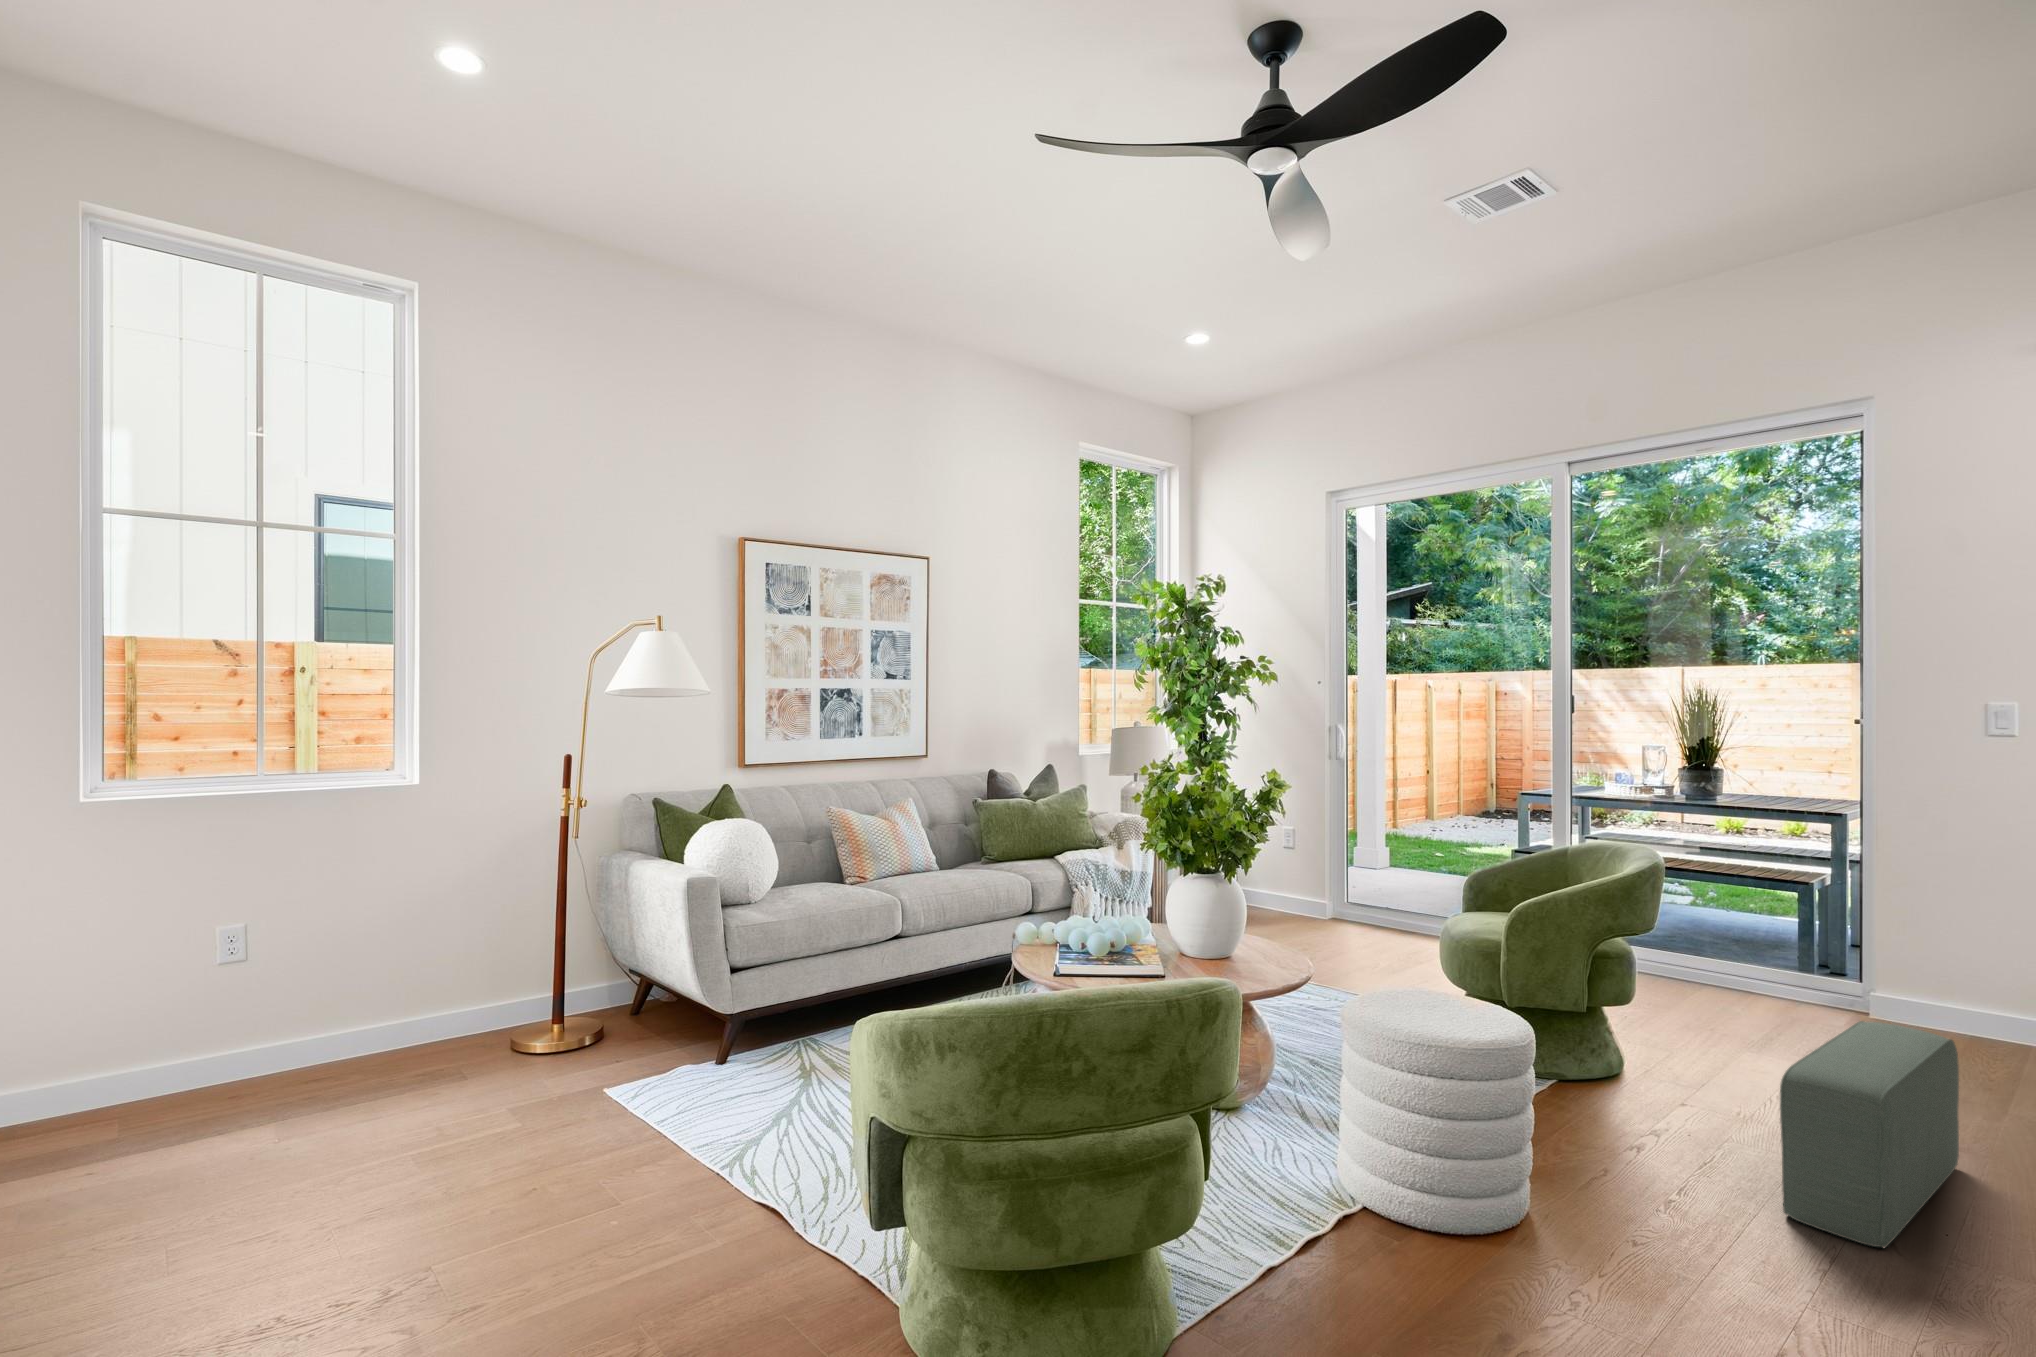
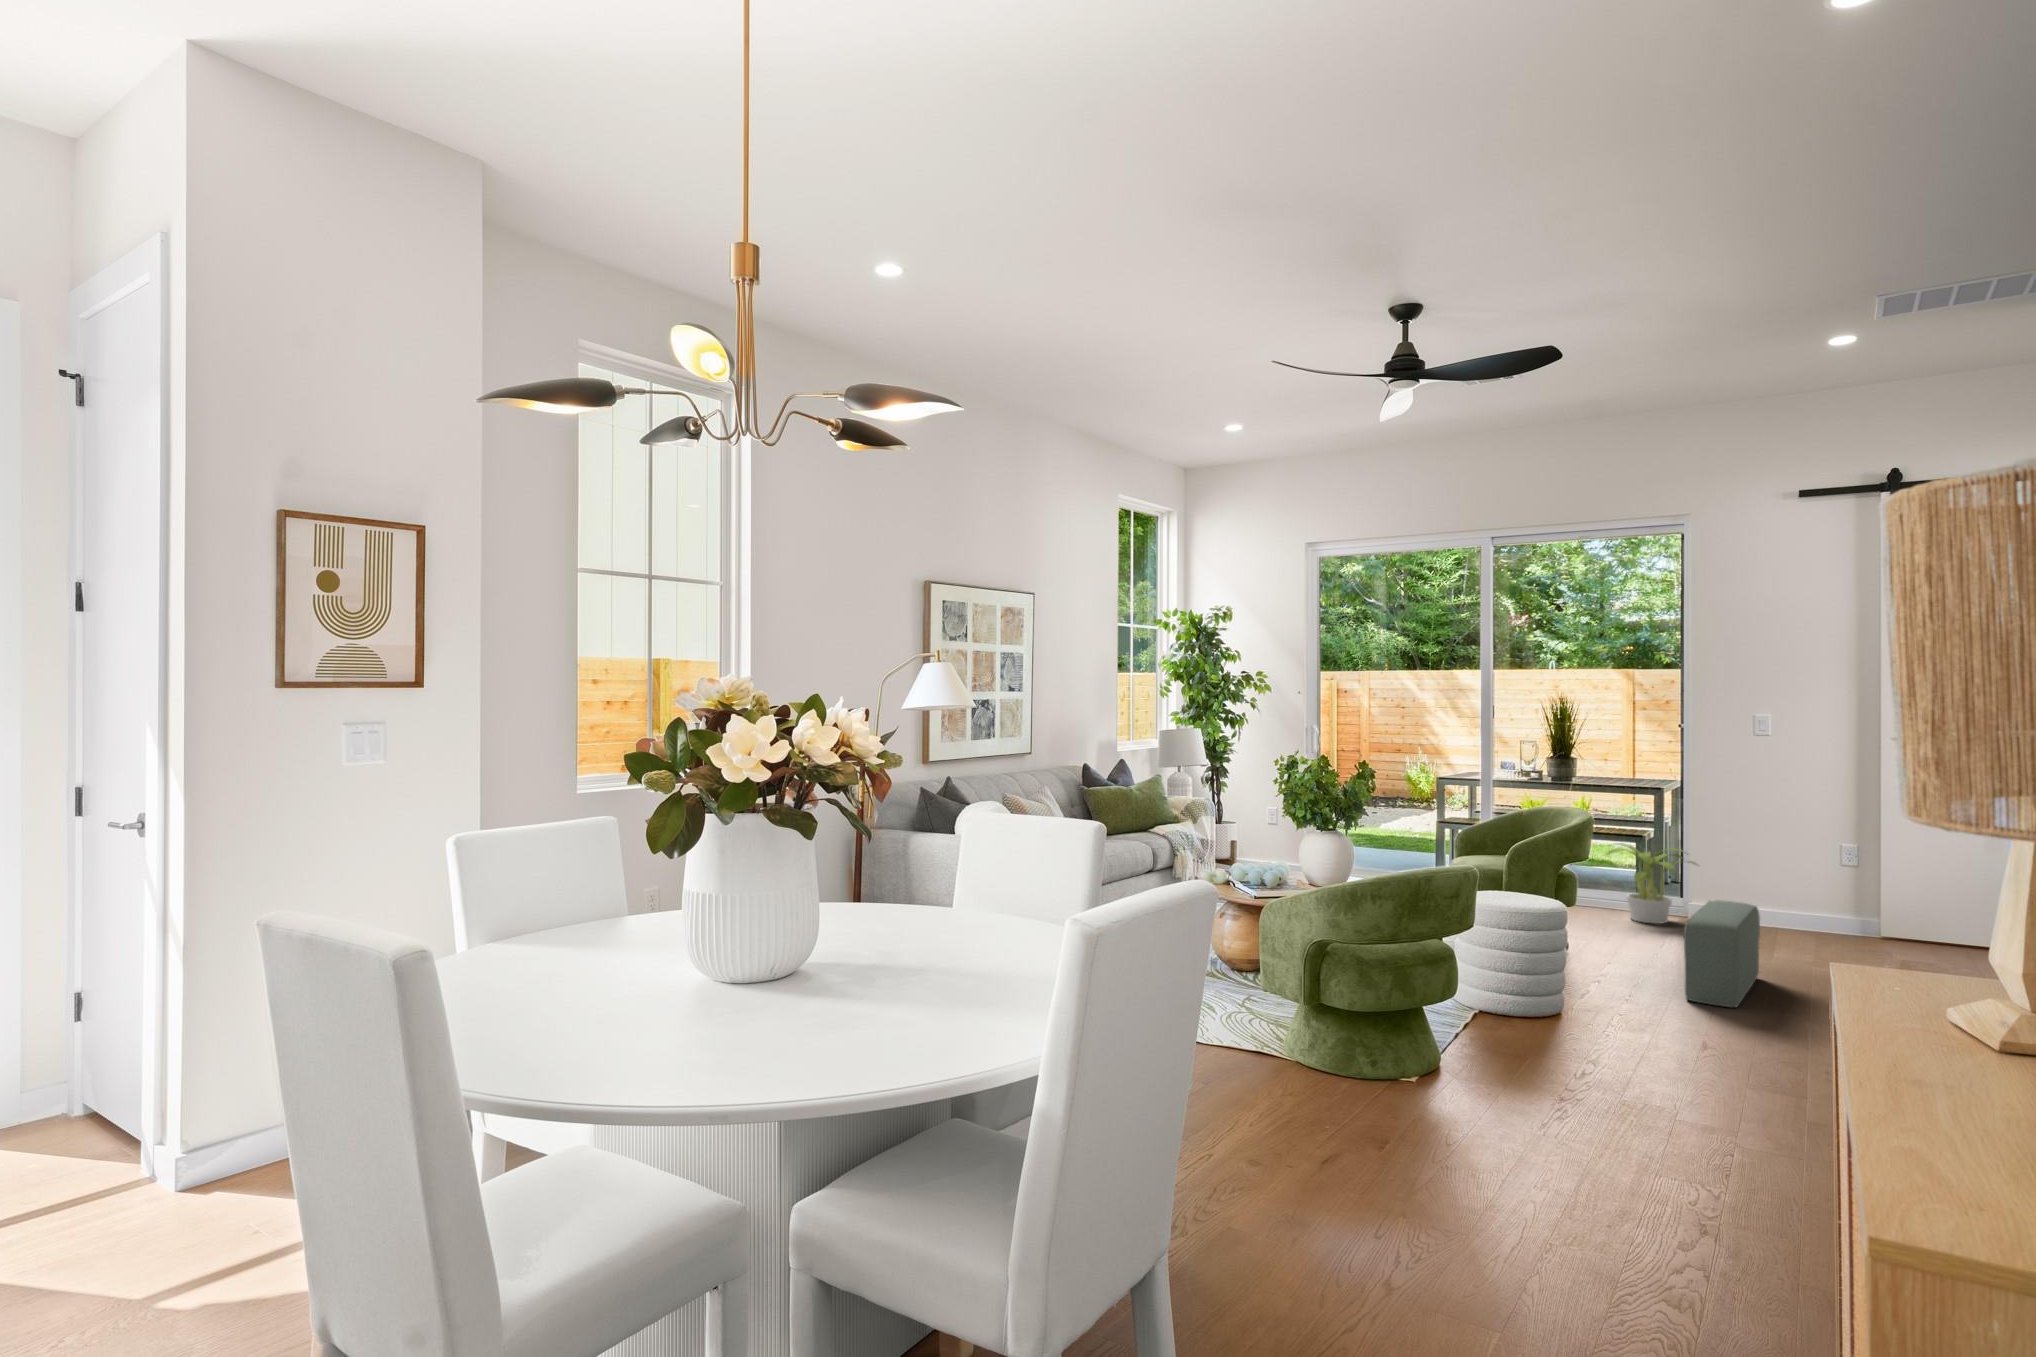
potted plant: none [1720,897,1888,1027] -> present [1606,843,1696,924]

